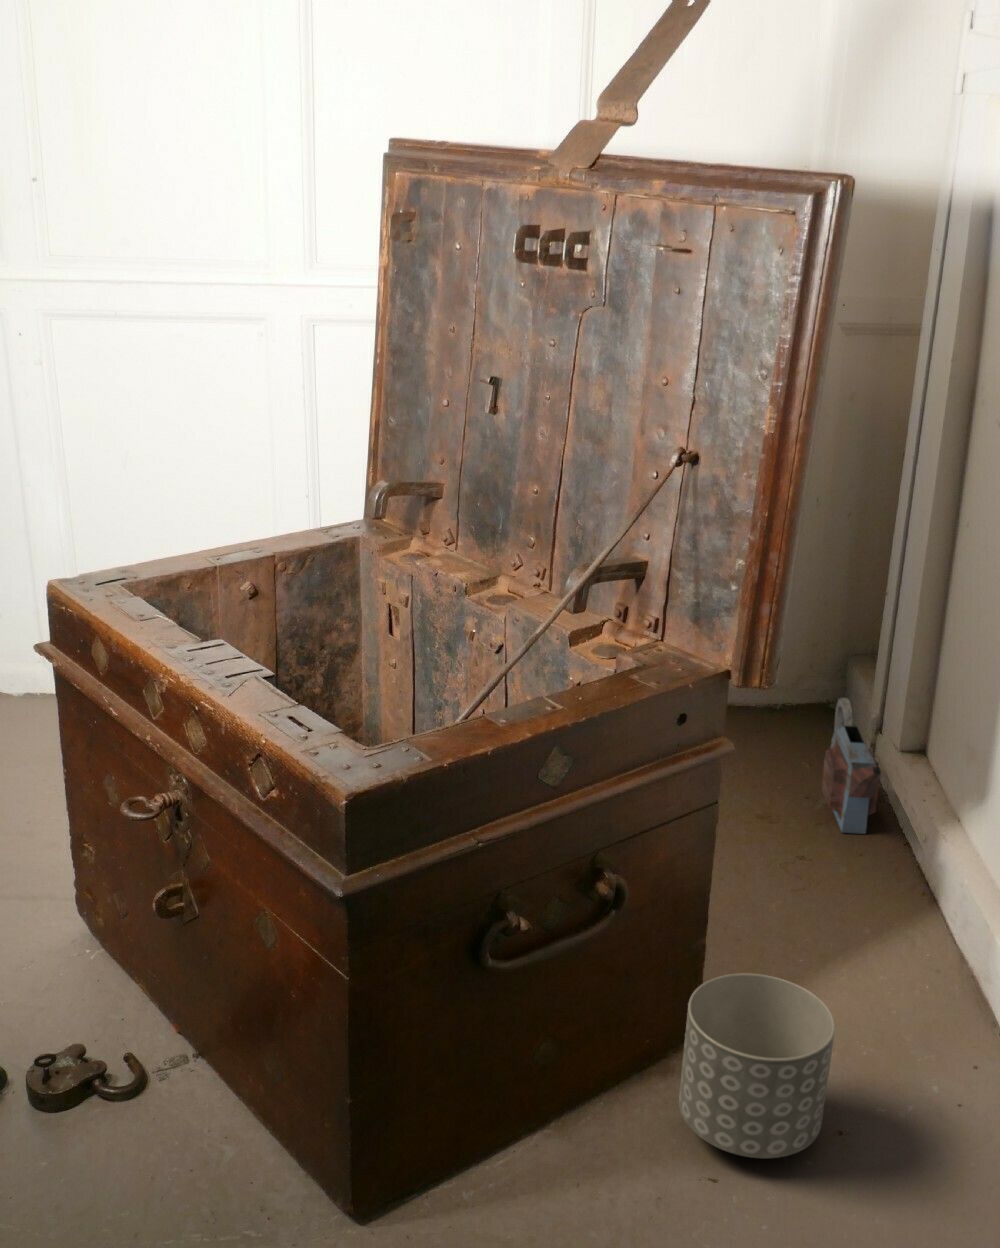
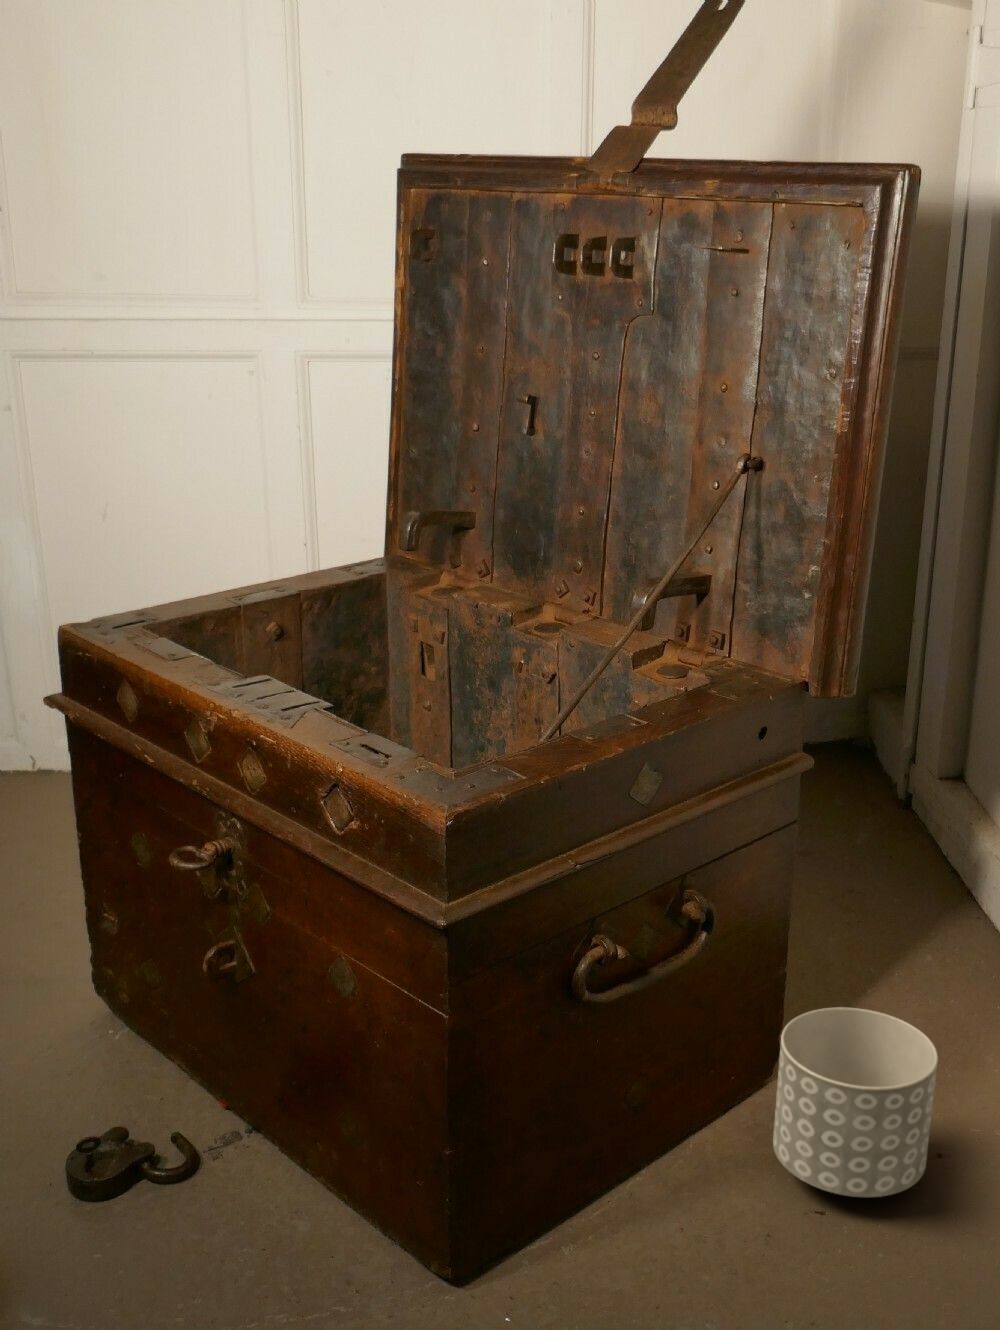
watering can: present [821,698,881,834] -> none [870,736,940,878]

